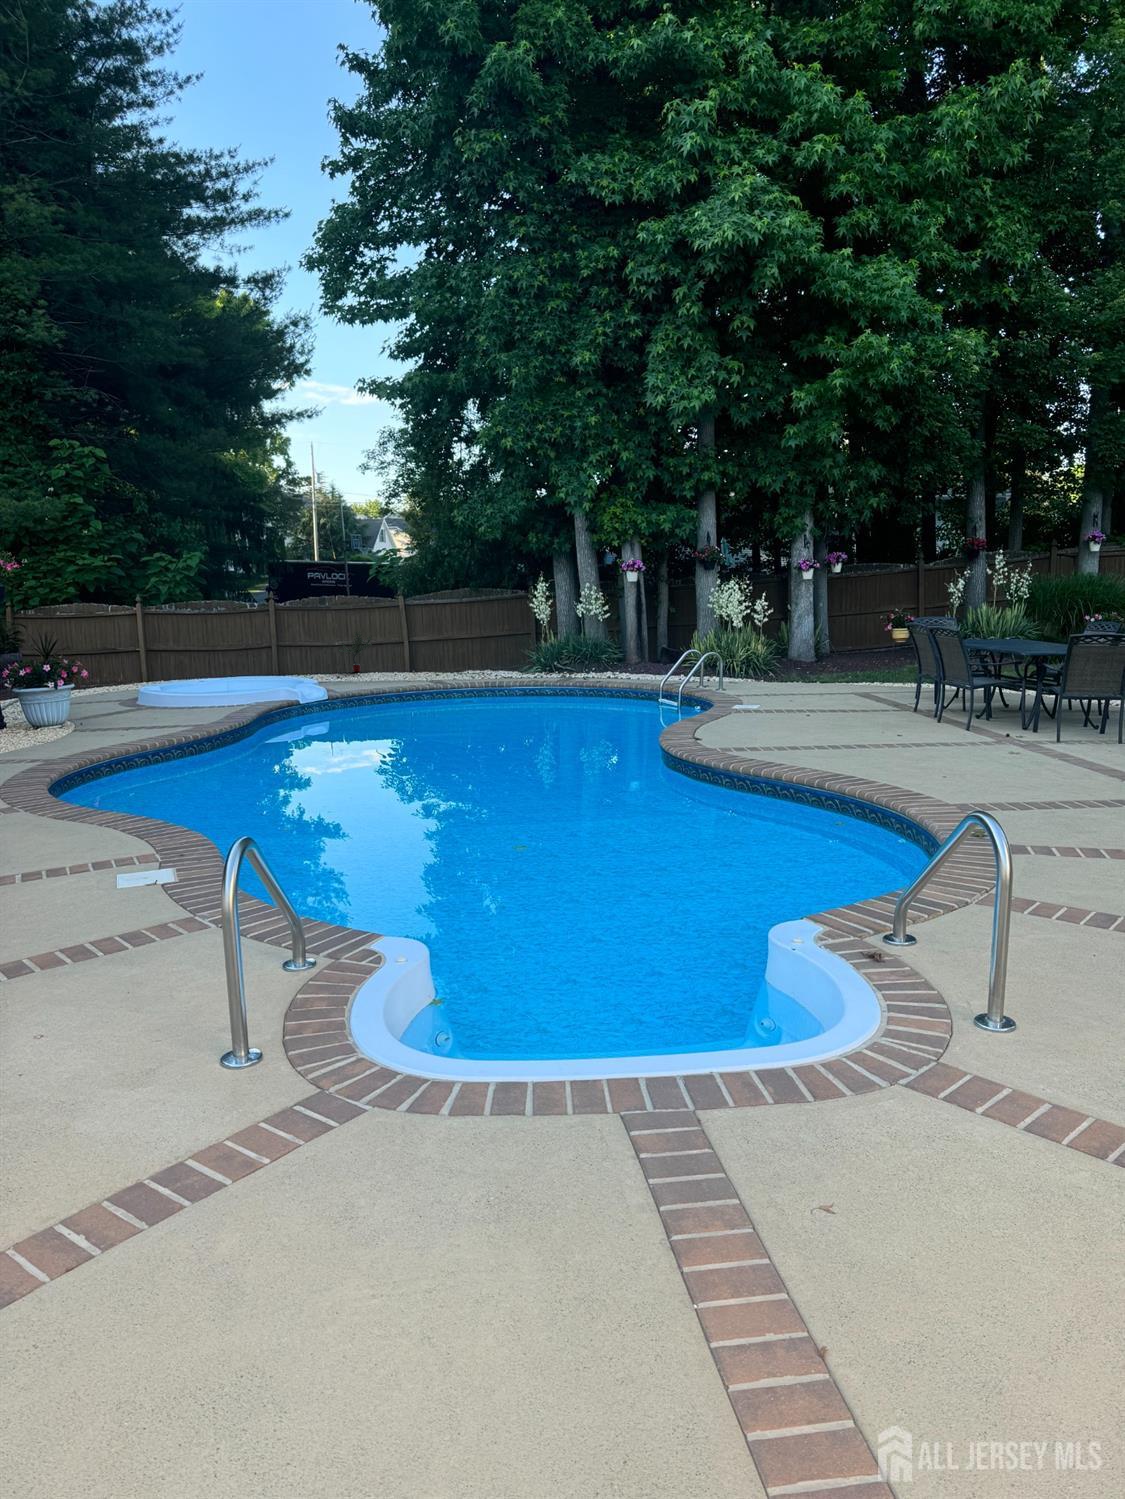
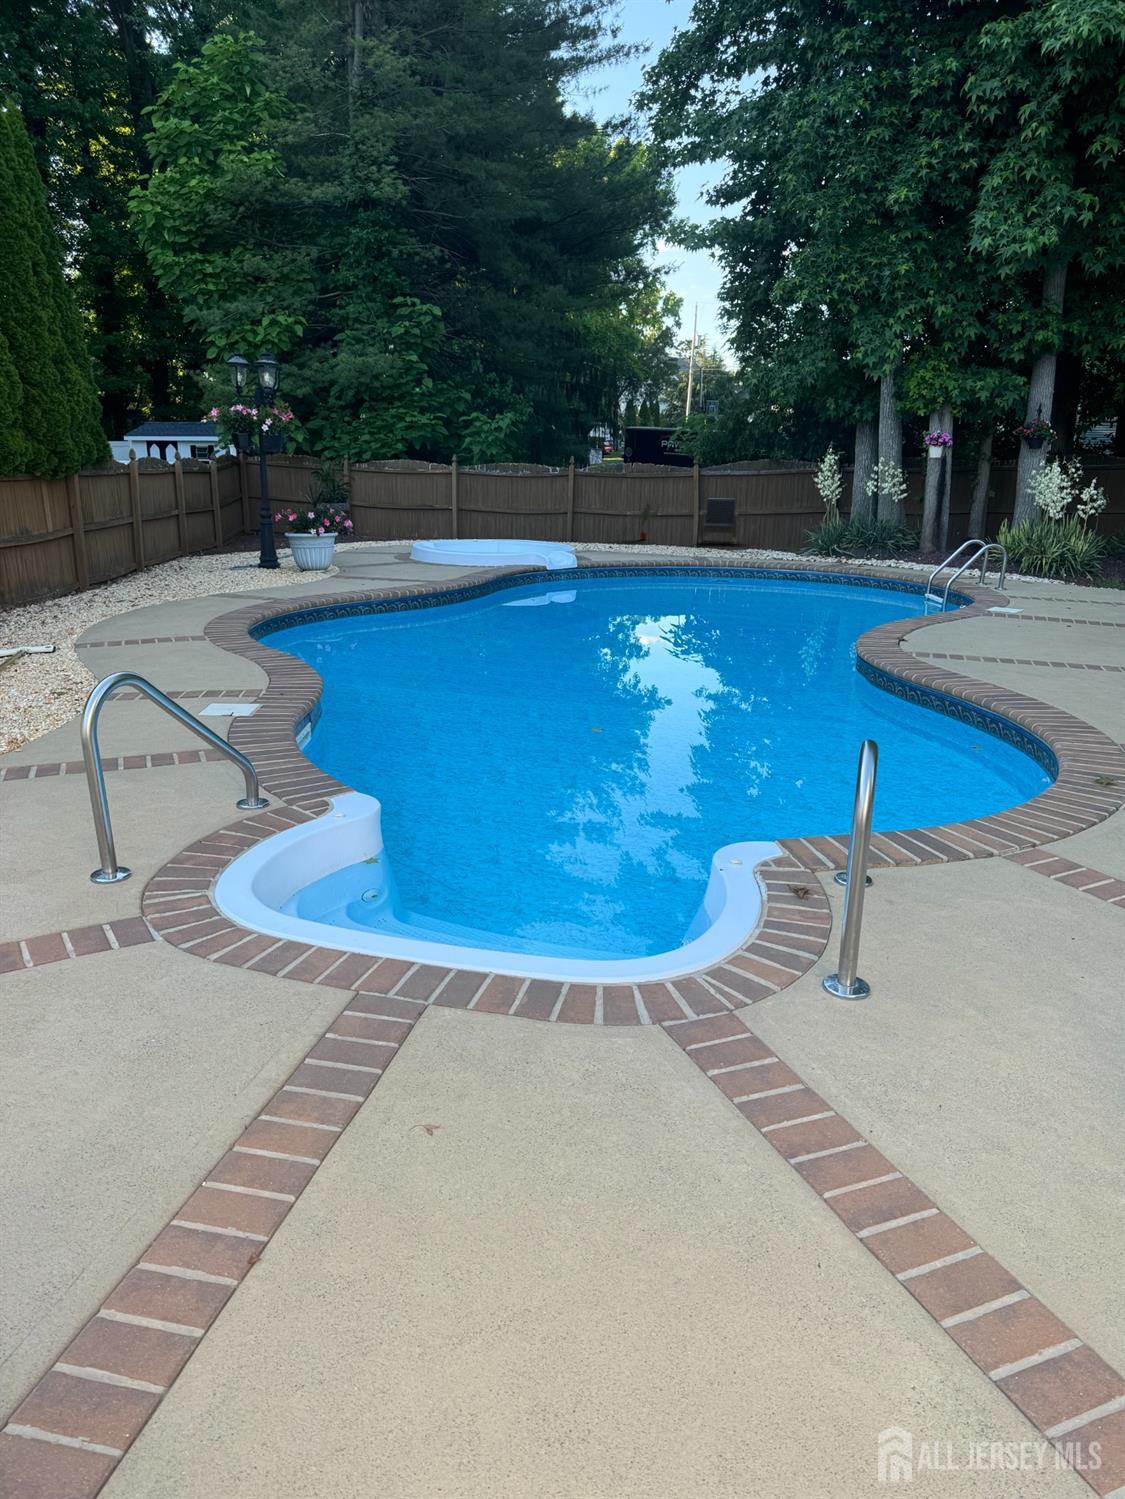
lounge chair: none [413,628,450,671] -> present [699,498,738,543]

